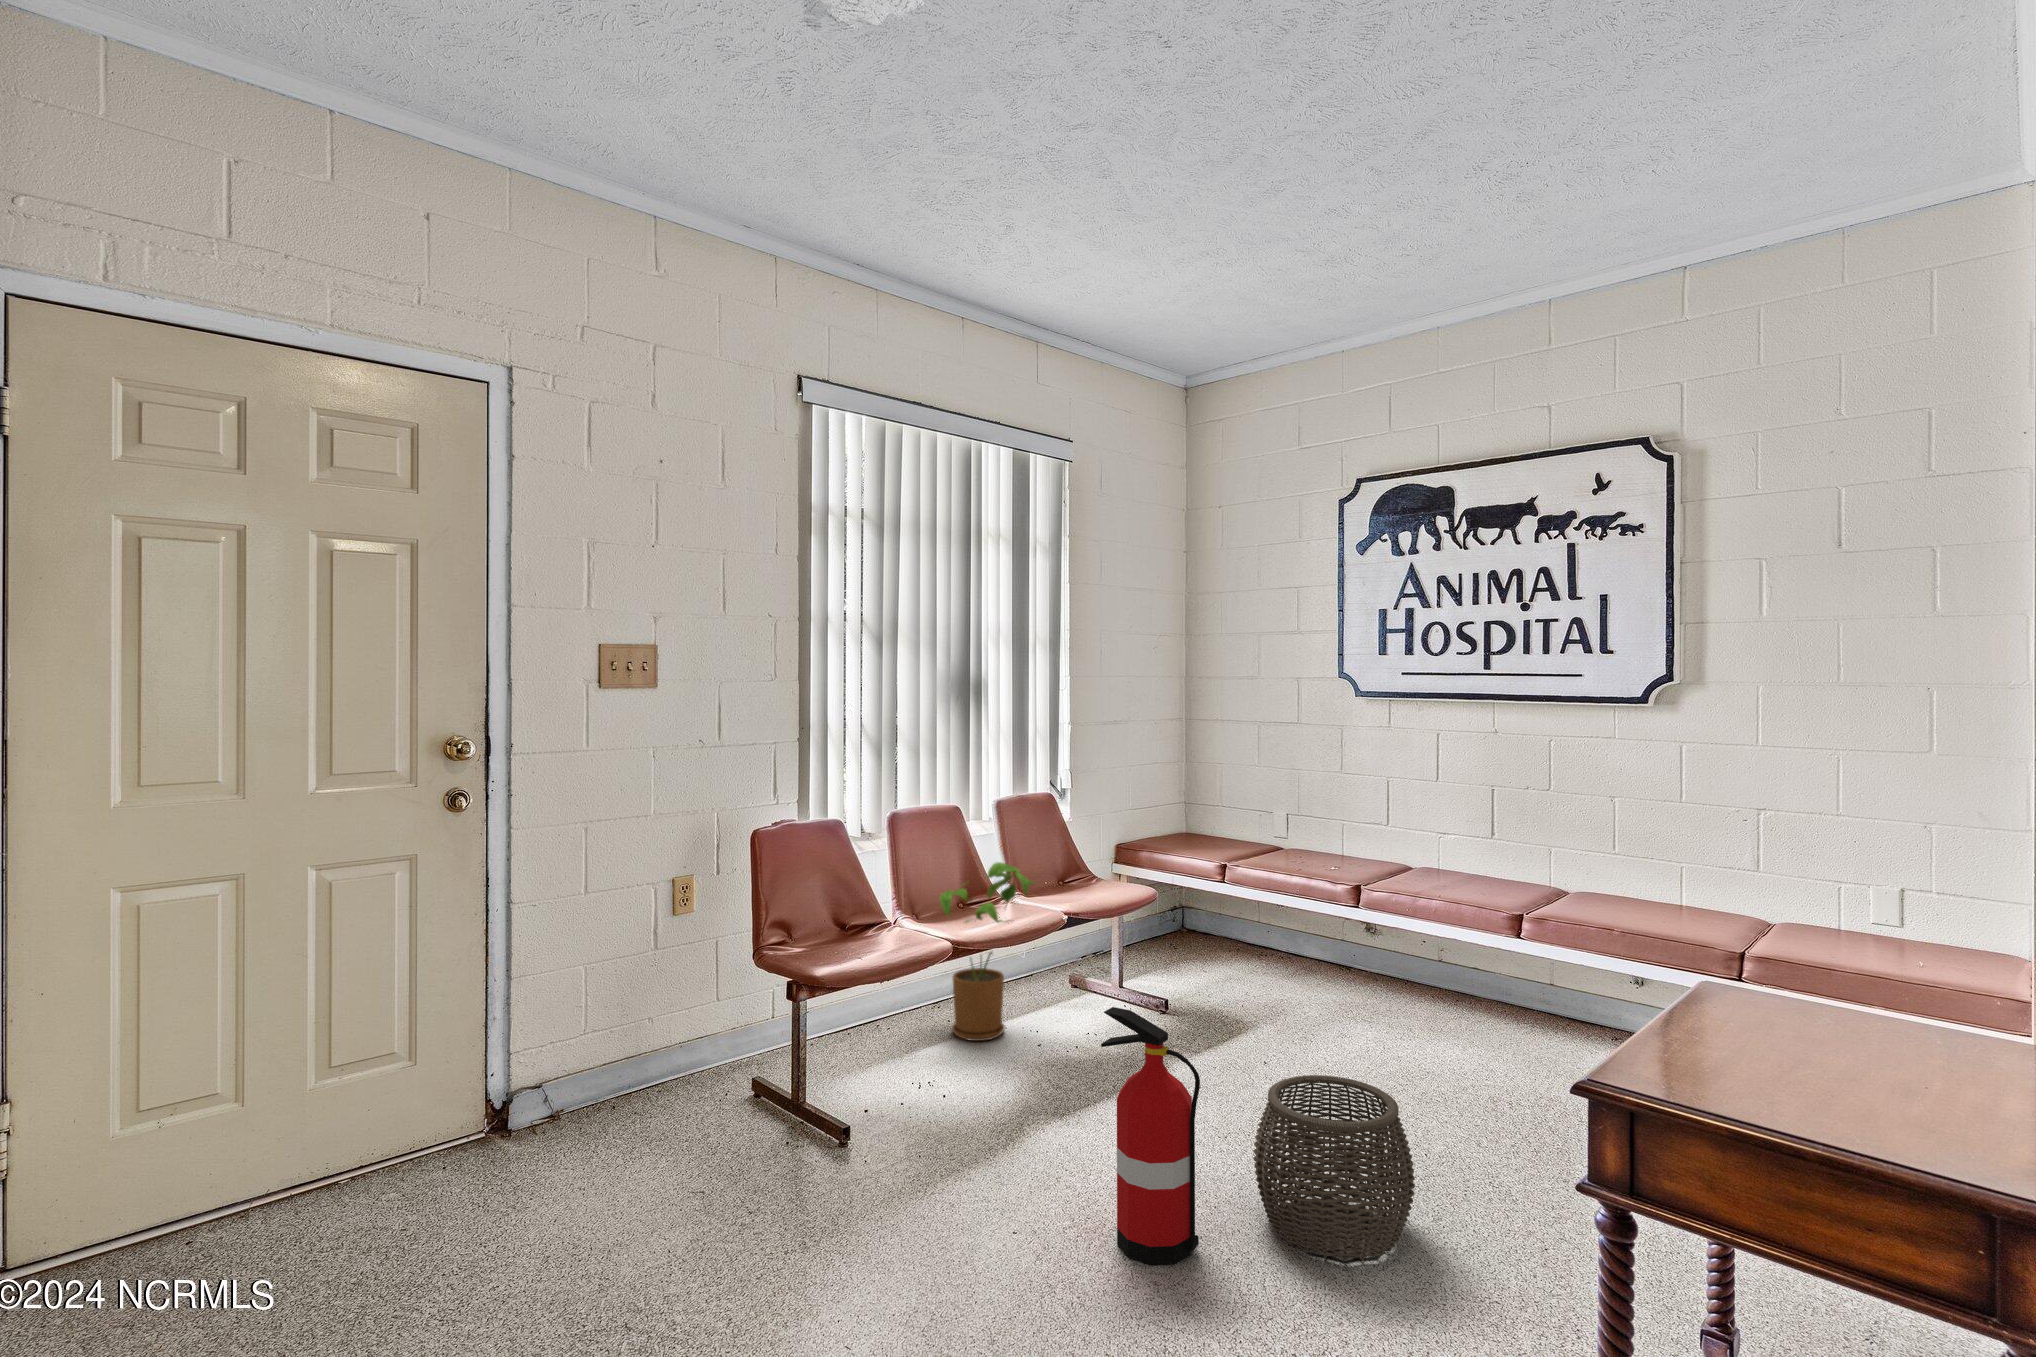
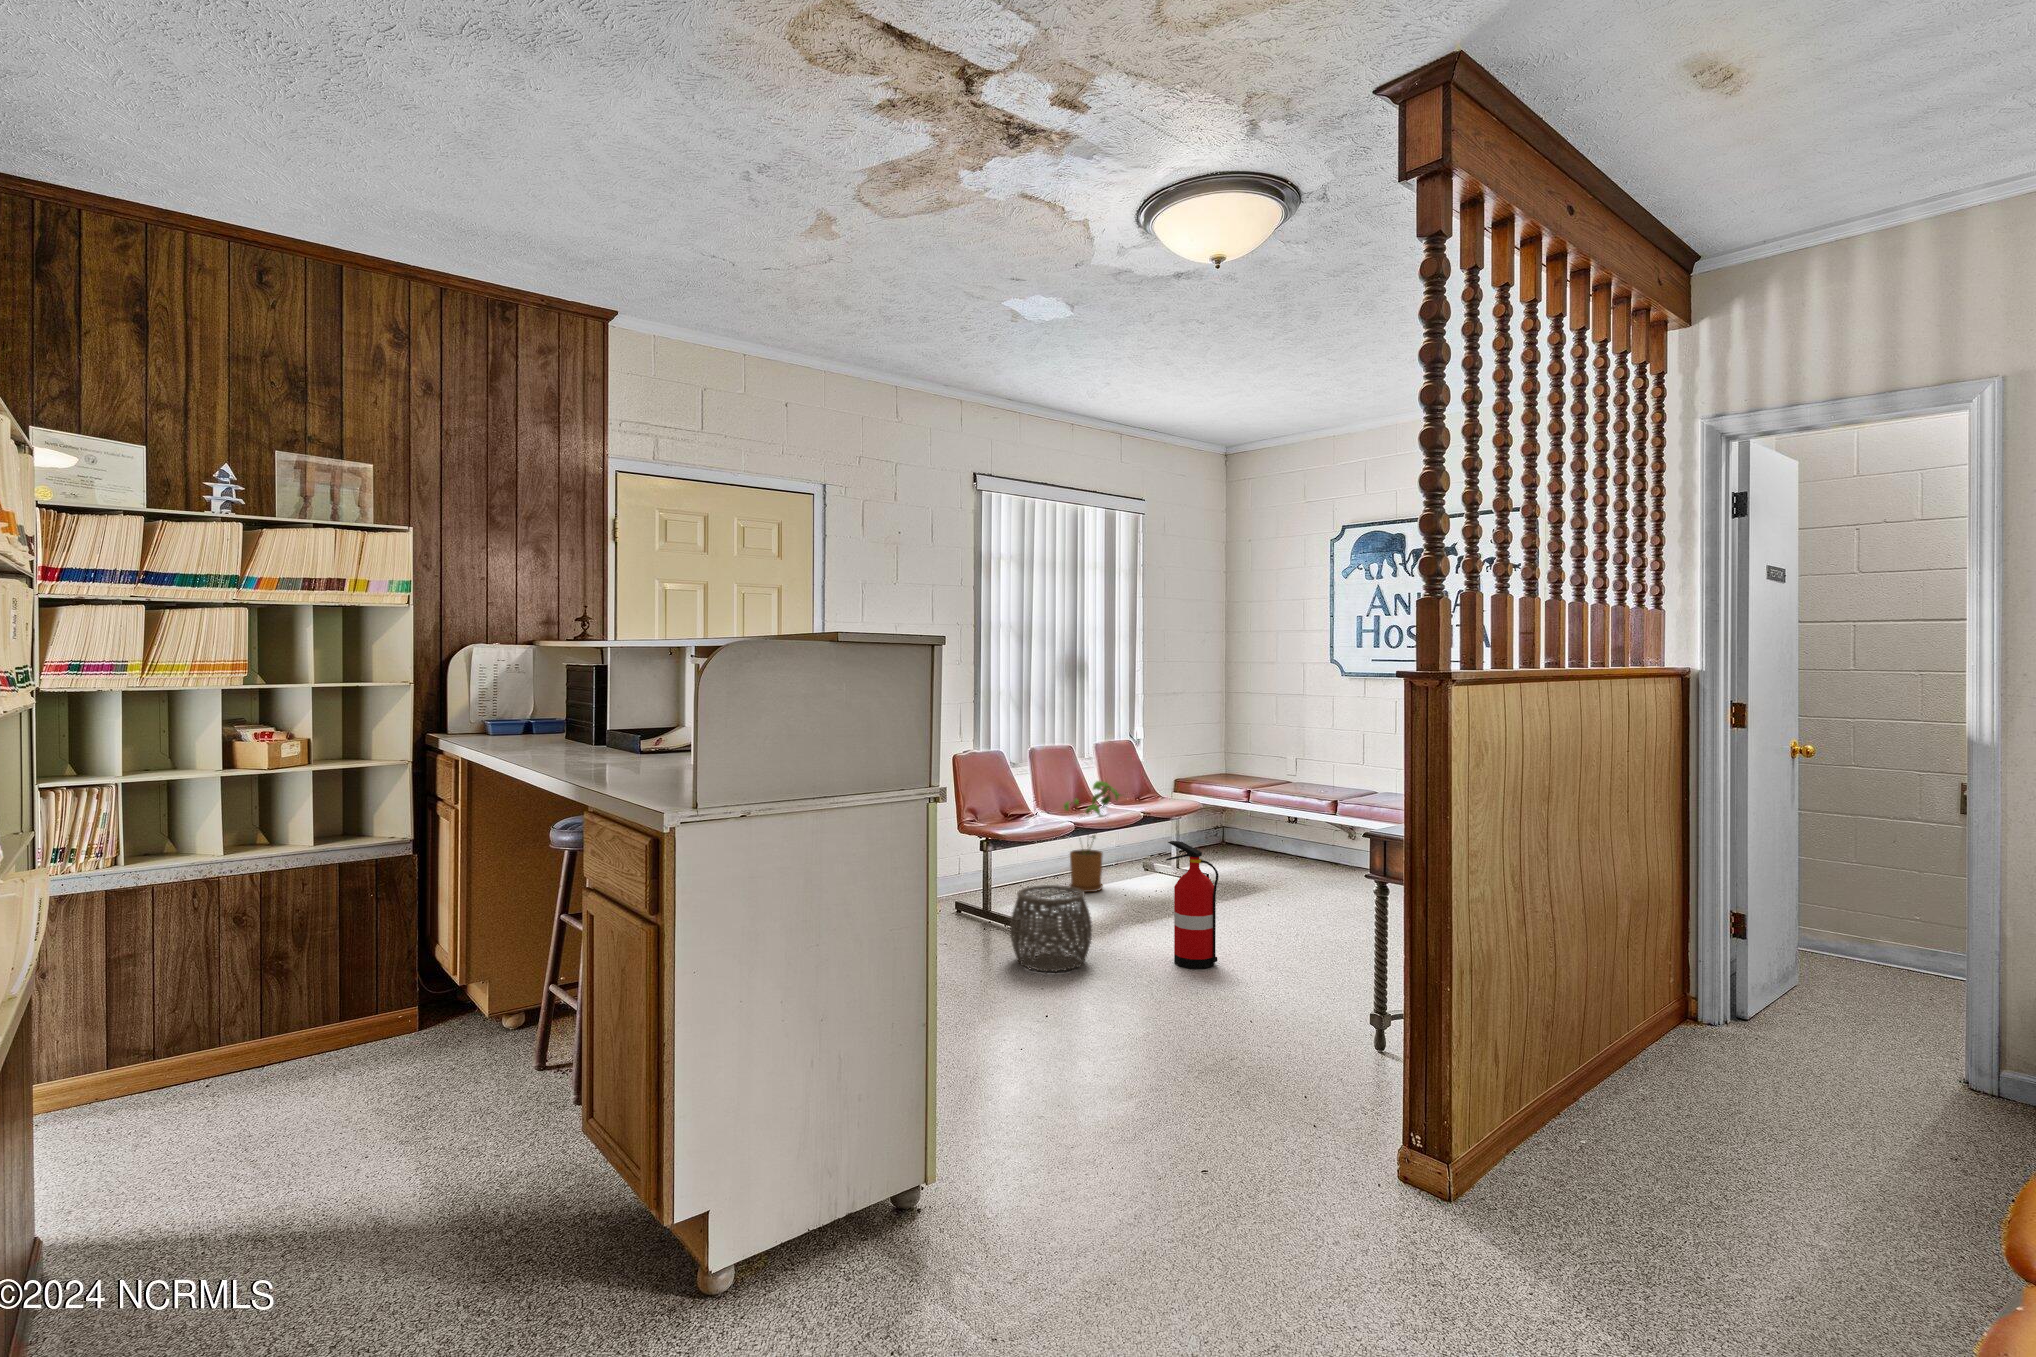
woven basket: present [1253,1075,1415,1261] -> present [1010,885,1092,972]

